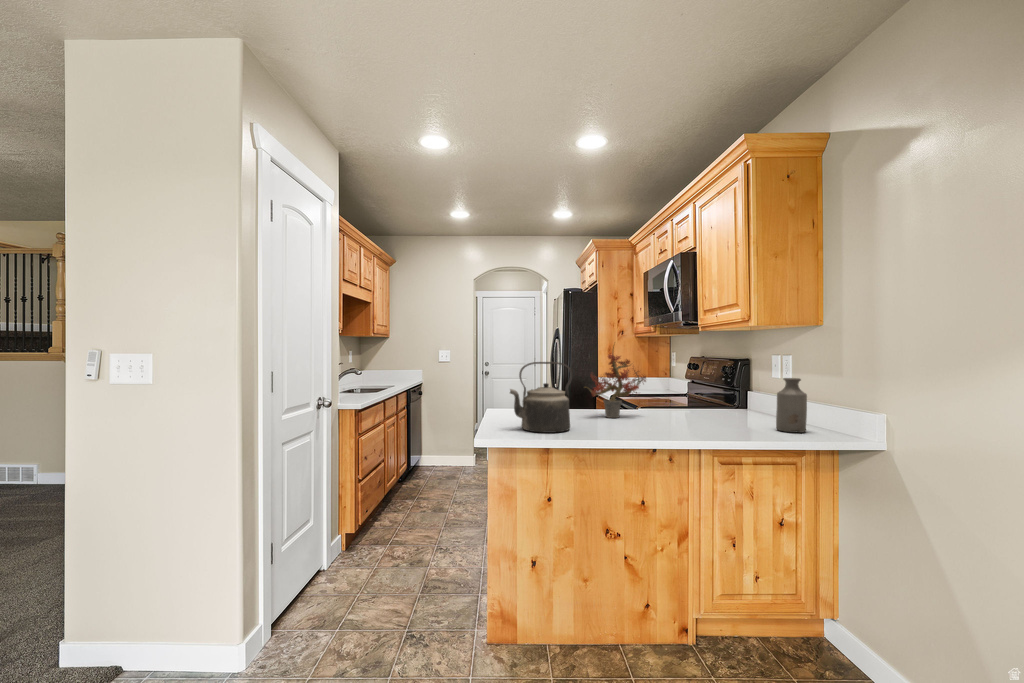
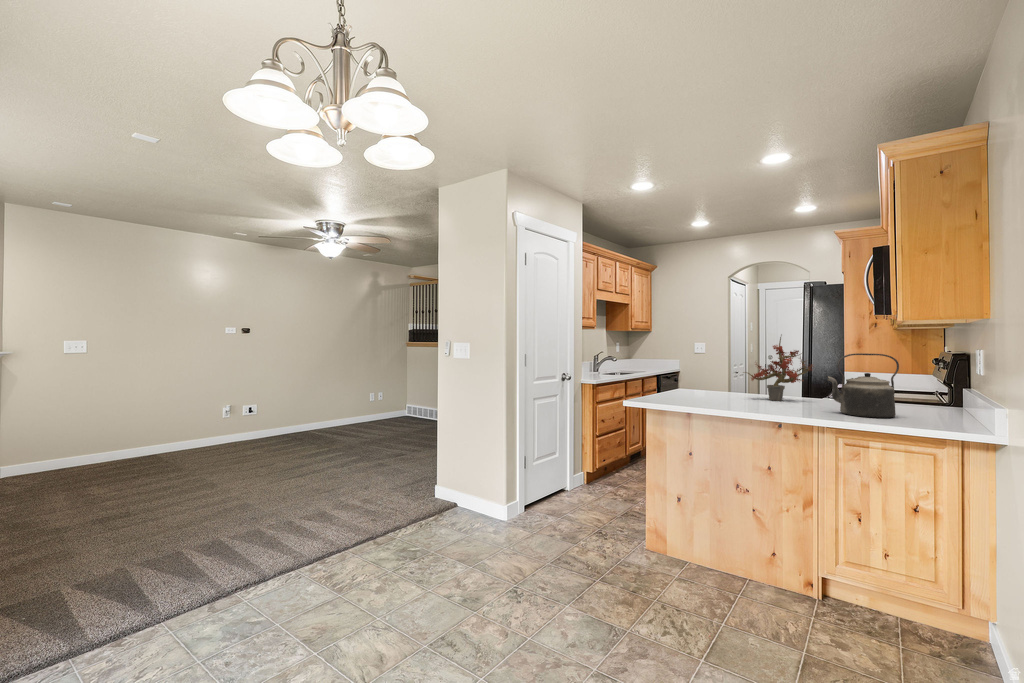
kettle: present [510,362,573,433] -> present [828,353,899,418]
bottle: present [776,378,807,433] -> none [924,369,960,424]

